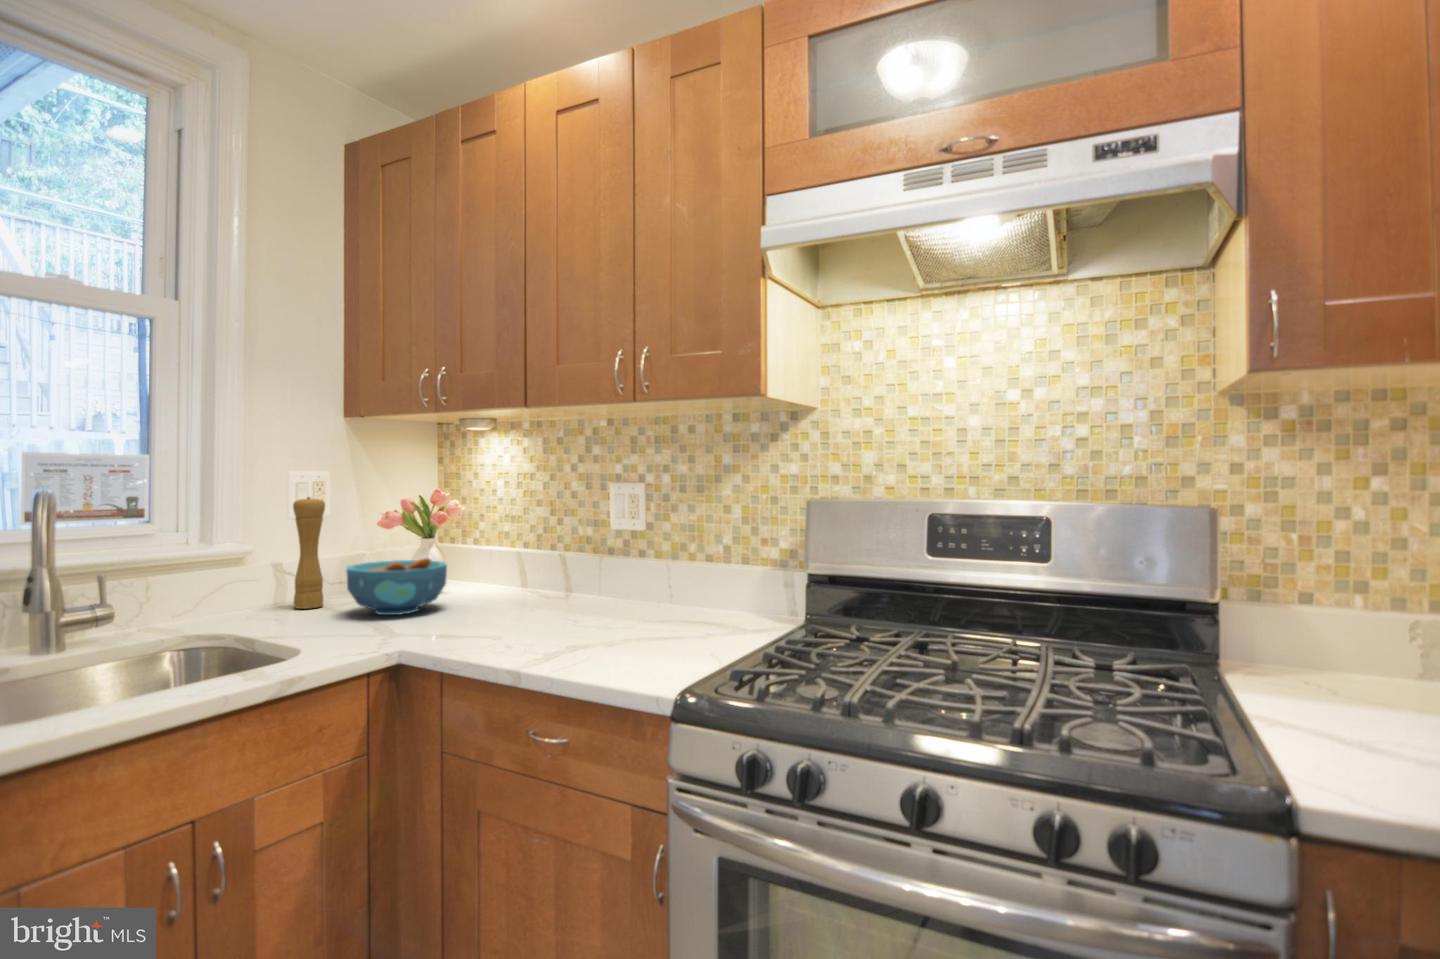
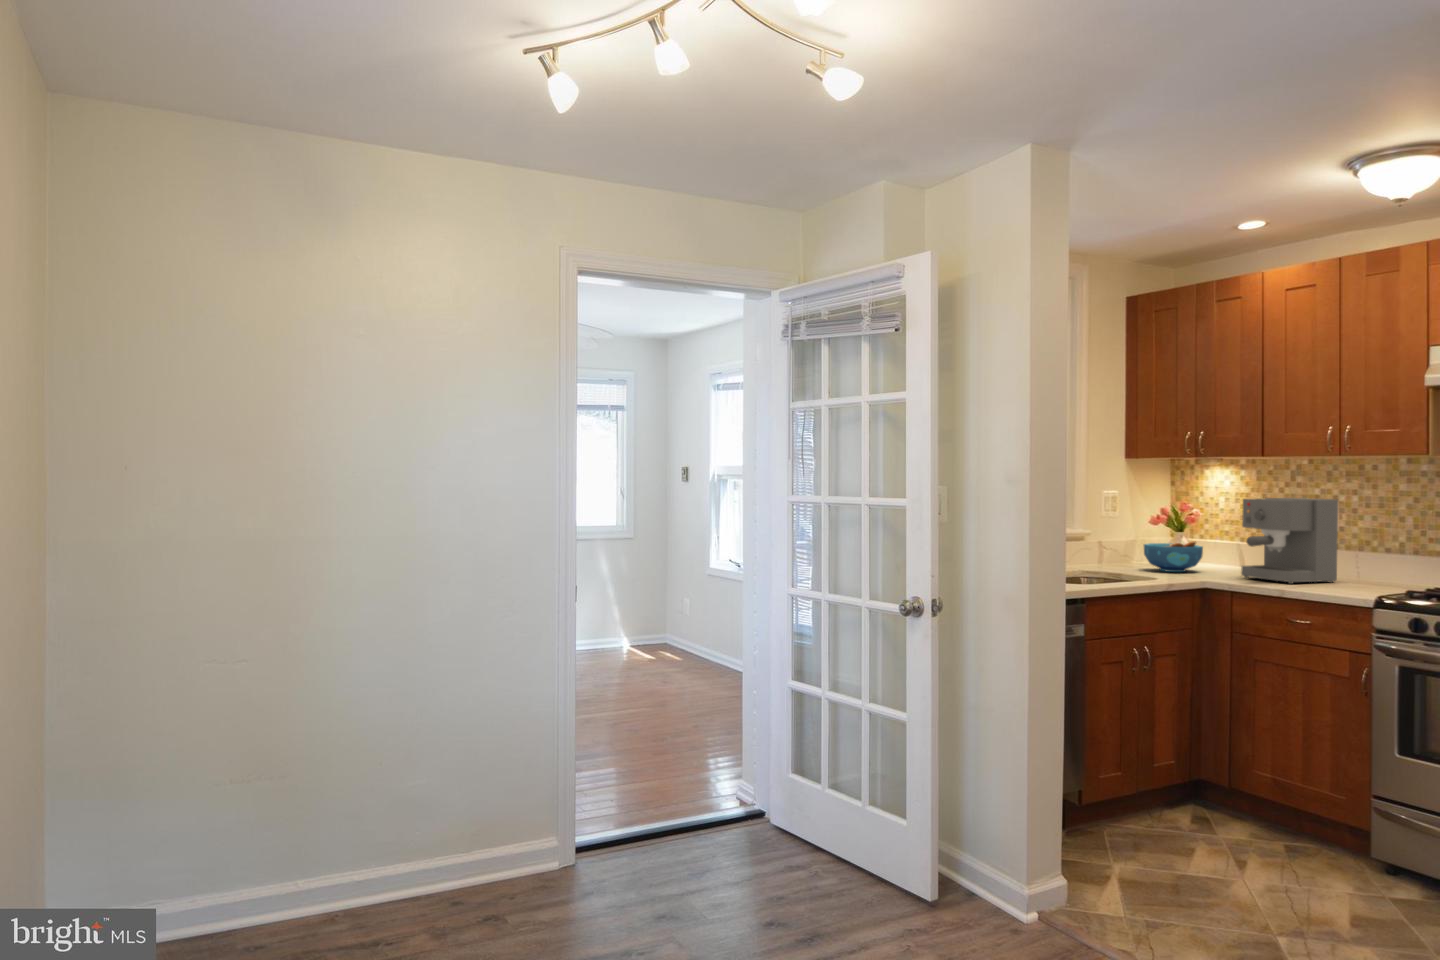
coffee maker: none [478,478,638,638] -> present [1241,498,1338,584]
pepper mill: present [293,497,325,609] -> none [1106,506,1123,567]

